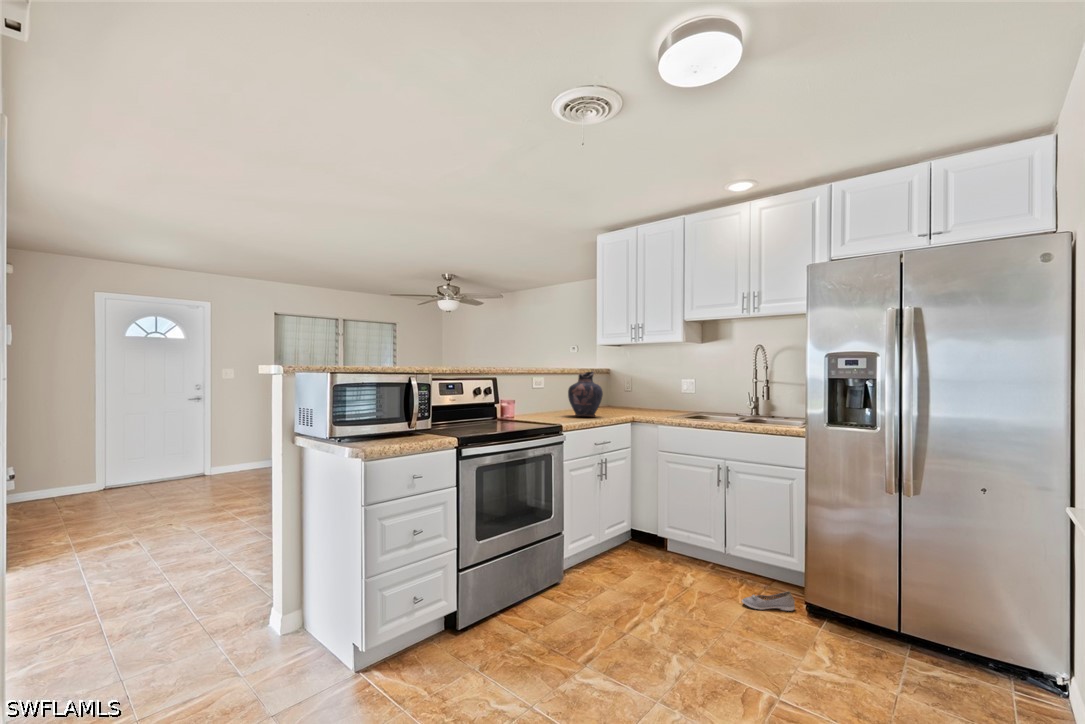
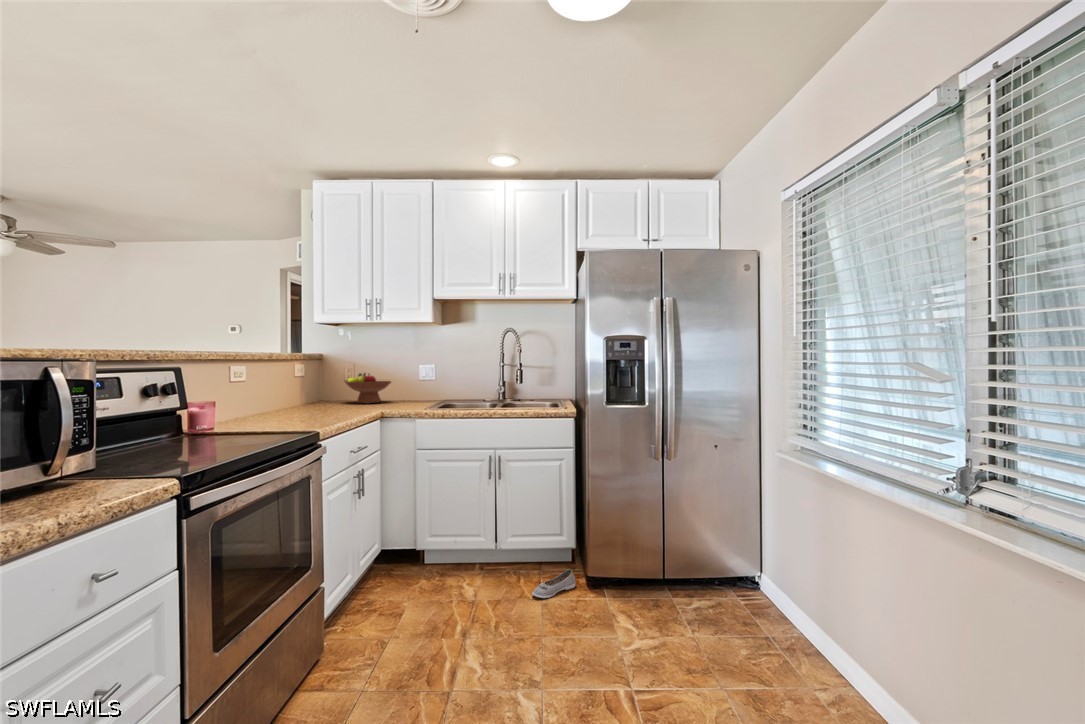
vase: present [568,371,603,416] -> none [294,358,344,418]
fruit bowl: none [625,382,665,409] -> present [345,373,391,403]

